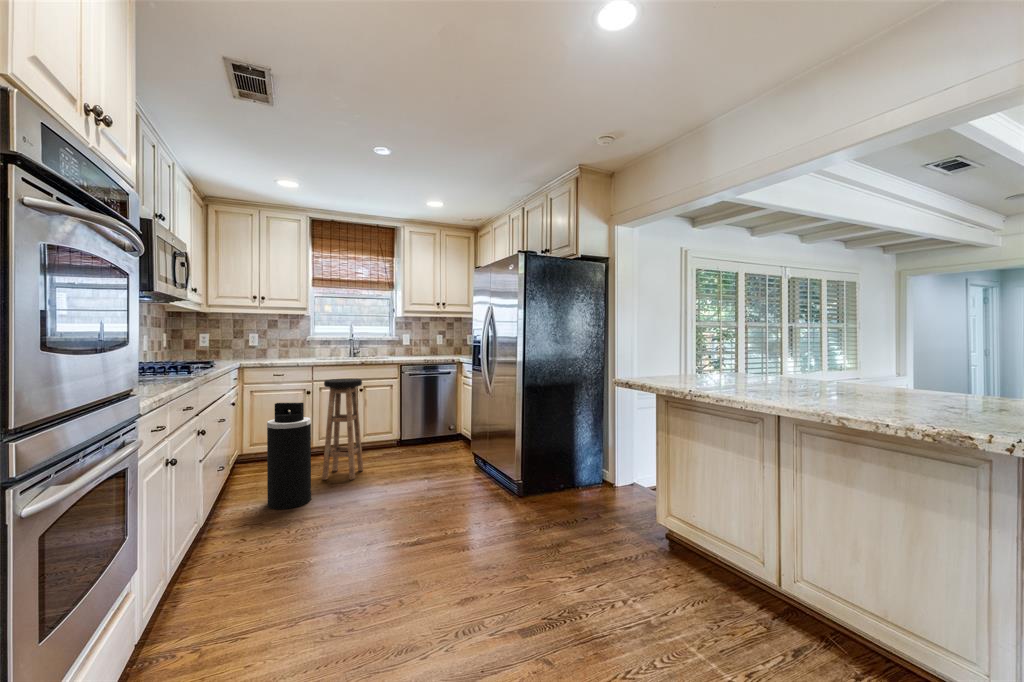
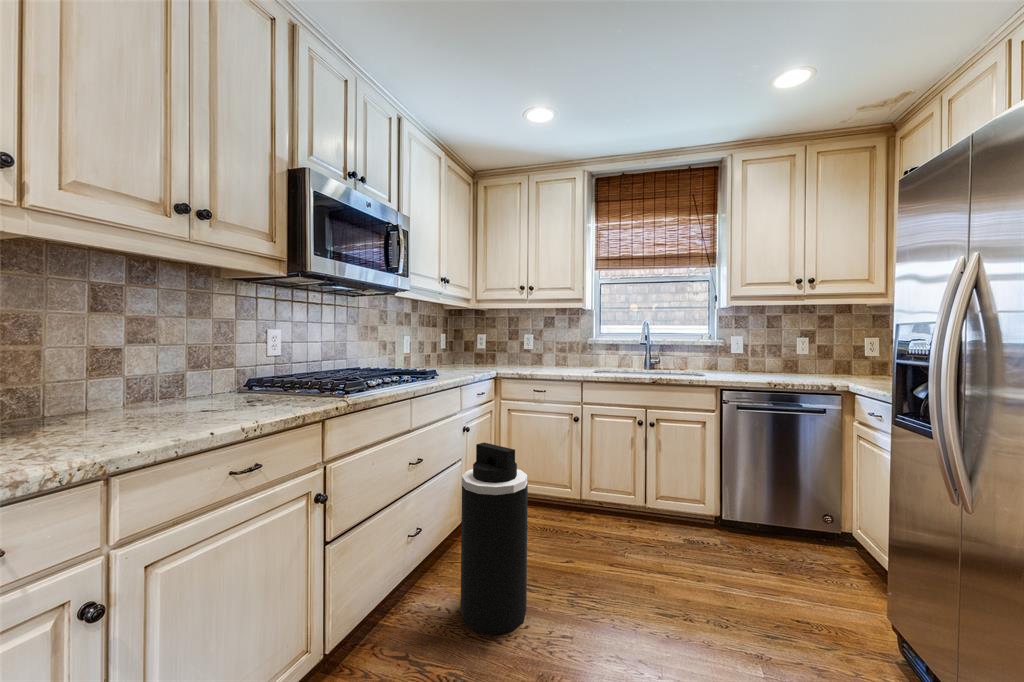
bar stool: present [322,378,363,480] -> none [566,407,638,593]

